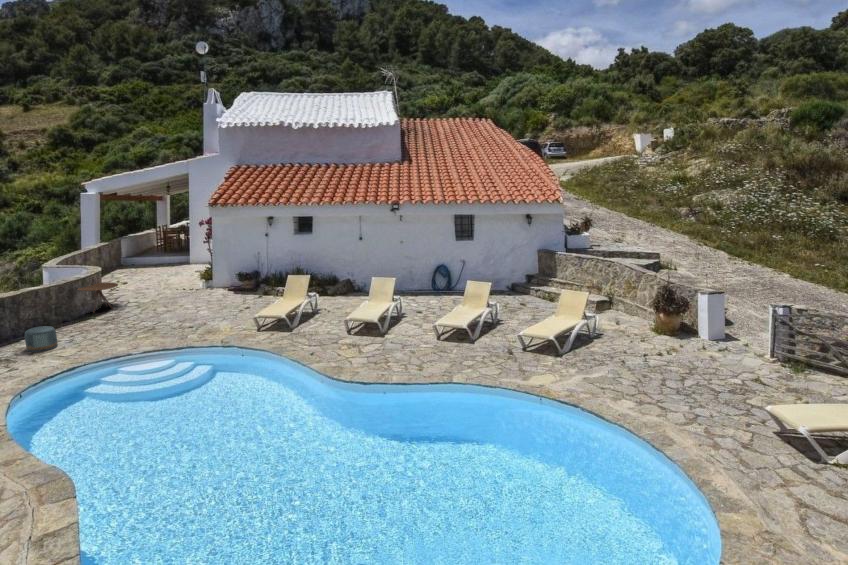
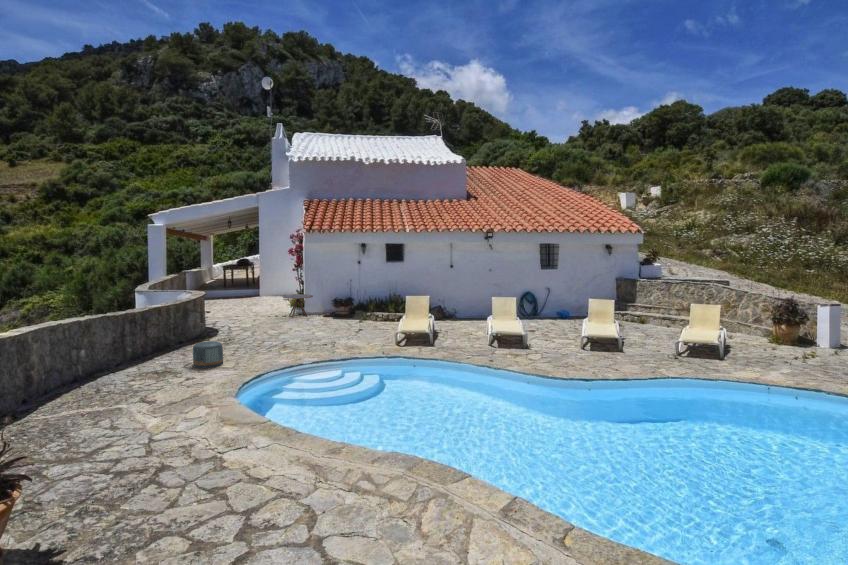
round table: present [77,282,118,313] -> present [282,294,313,318]

